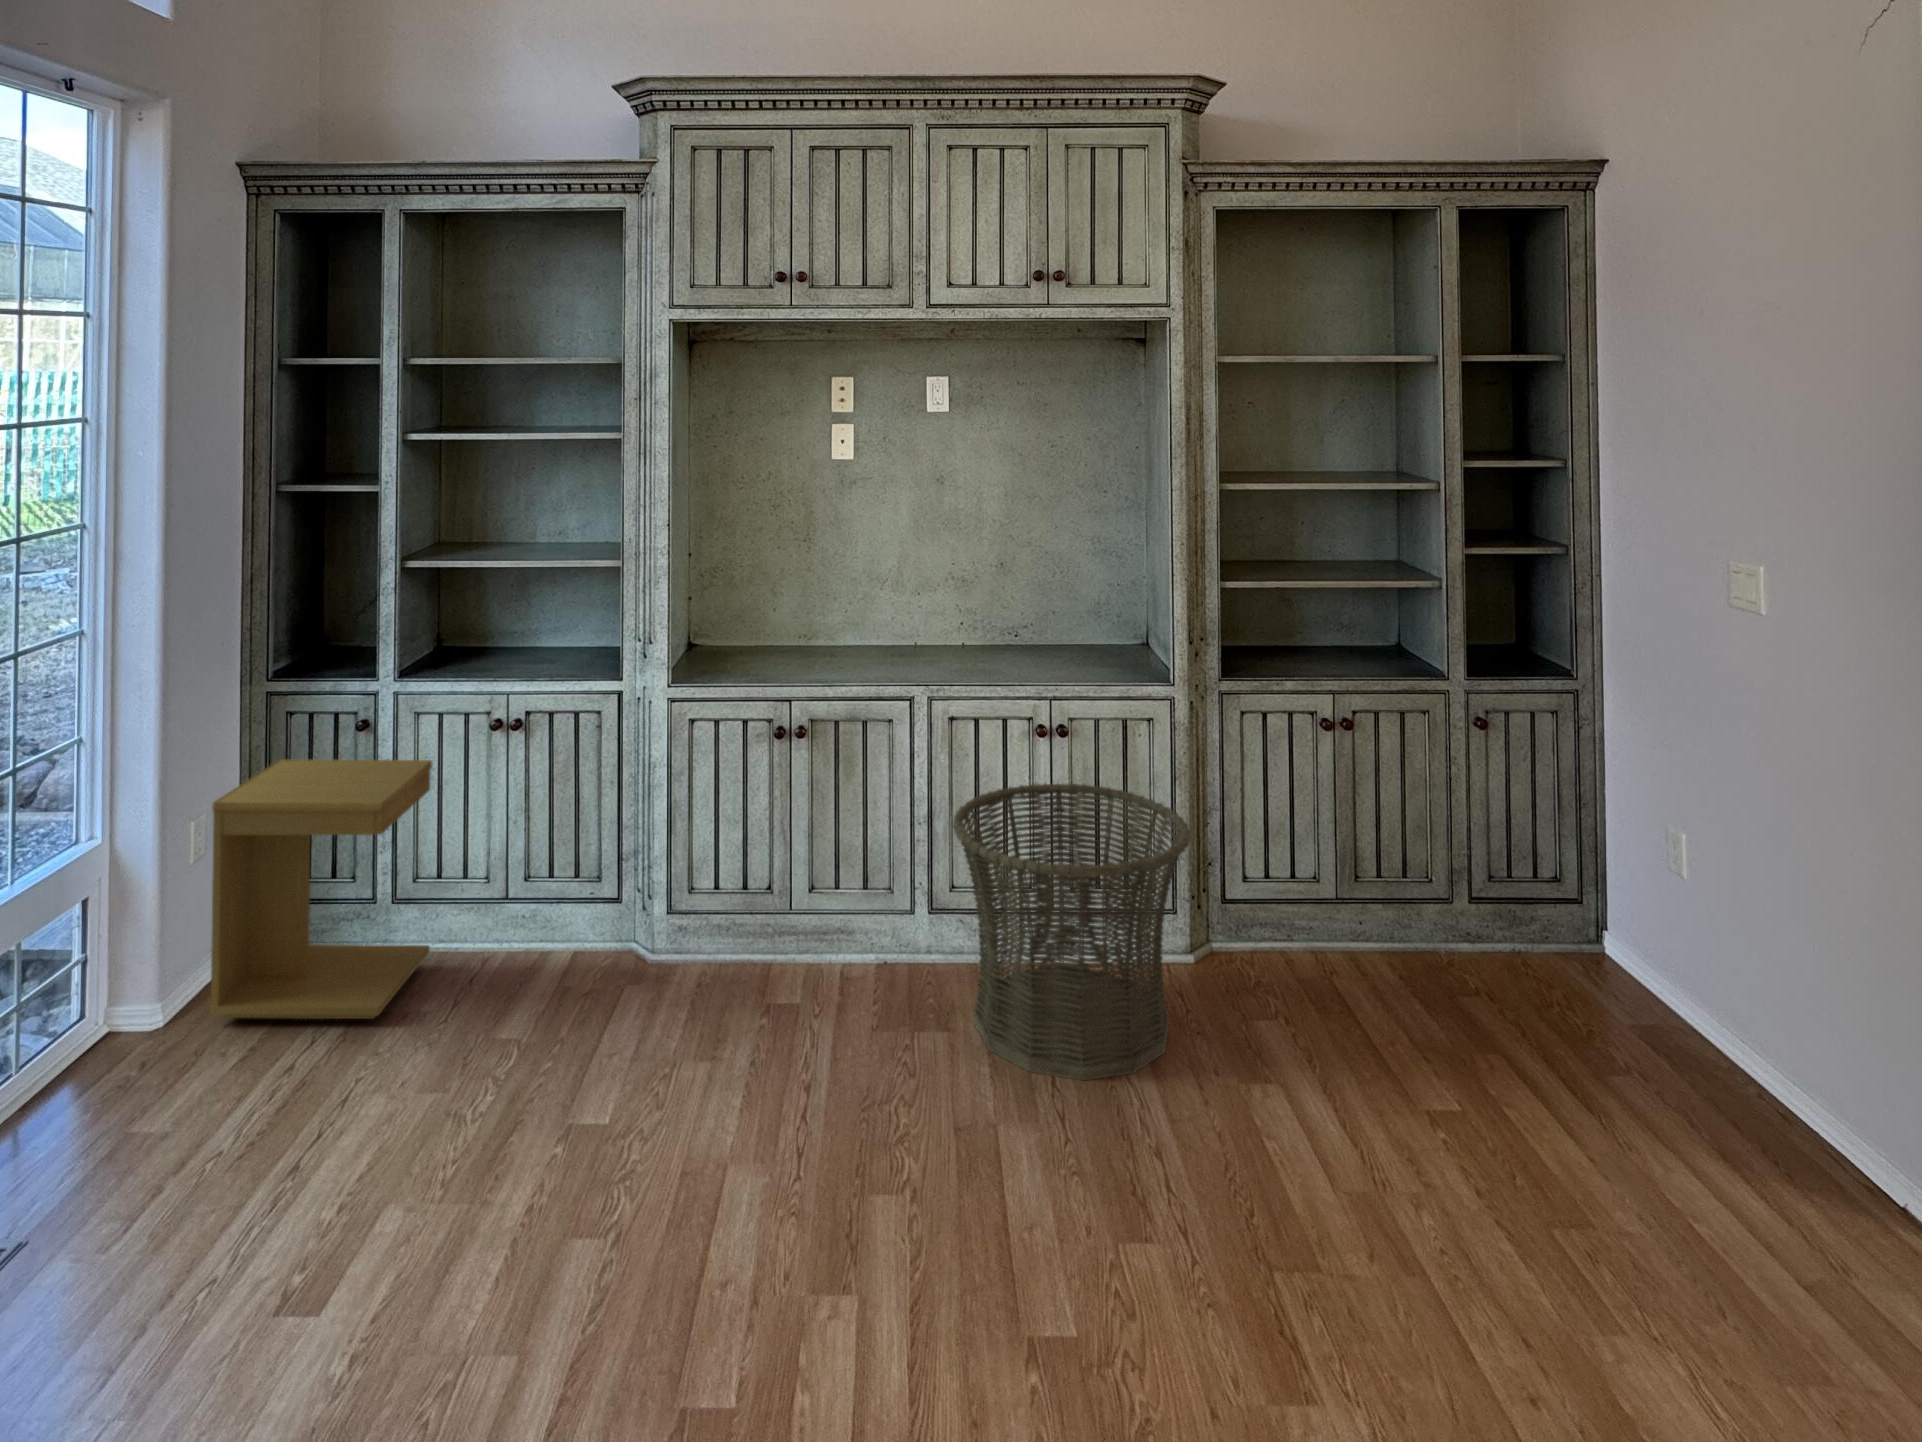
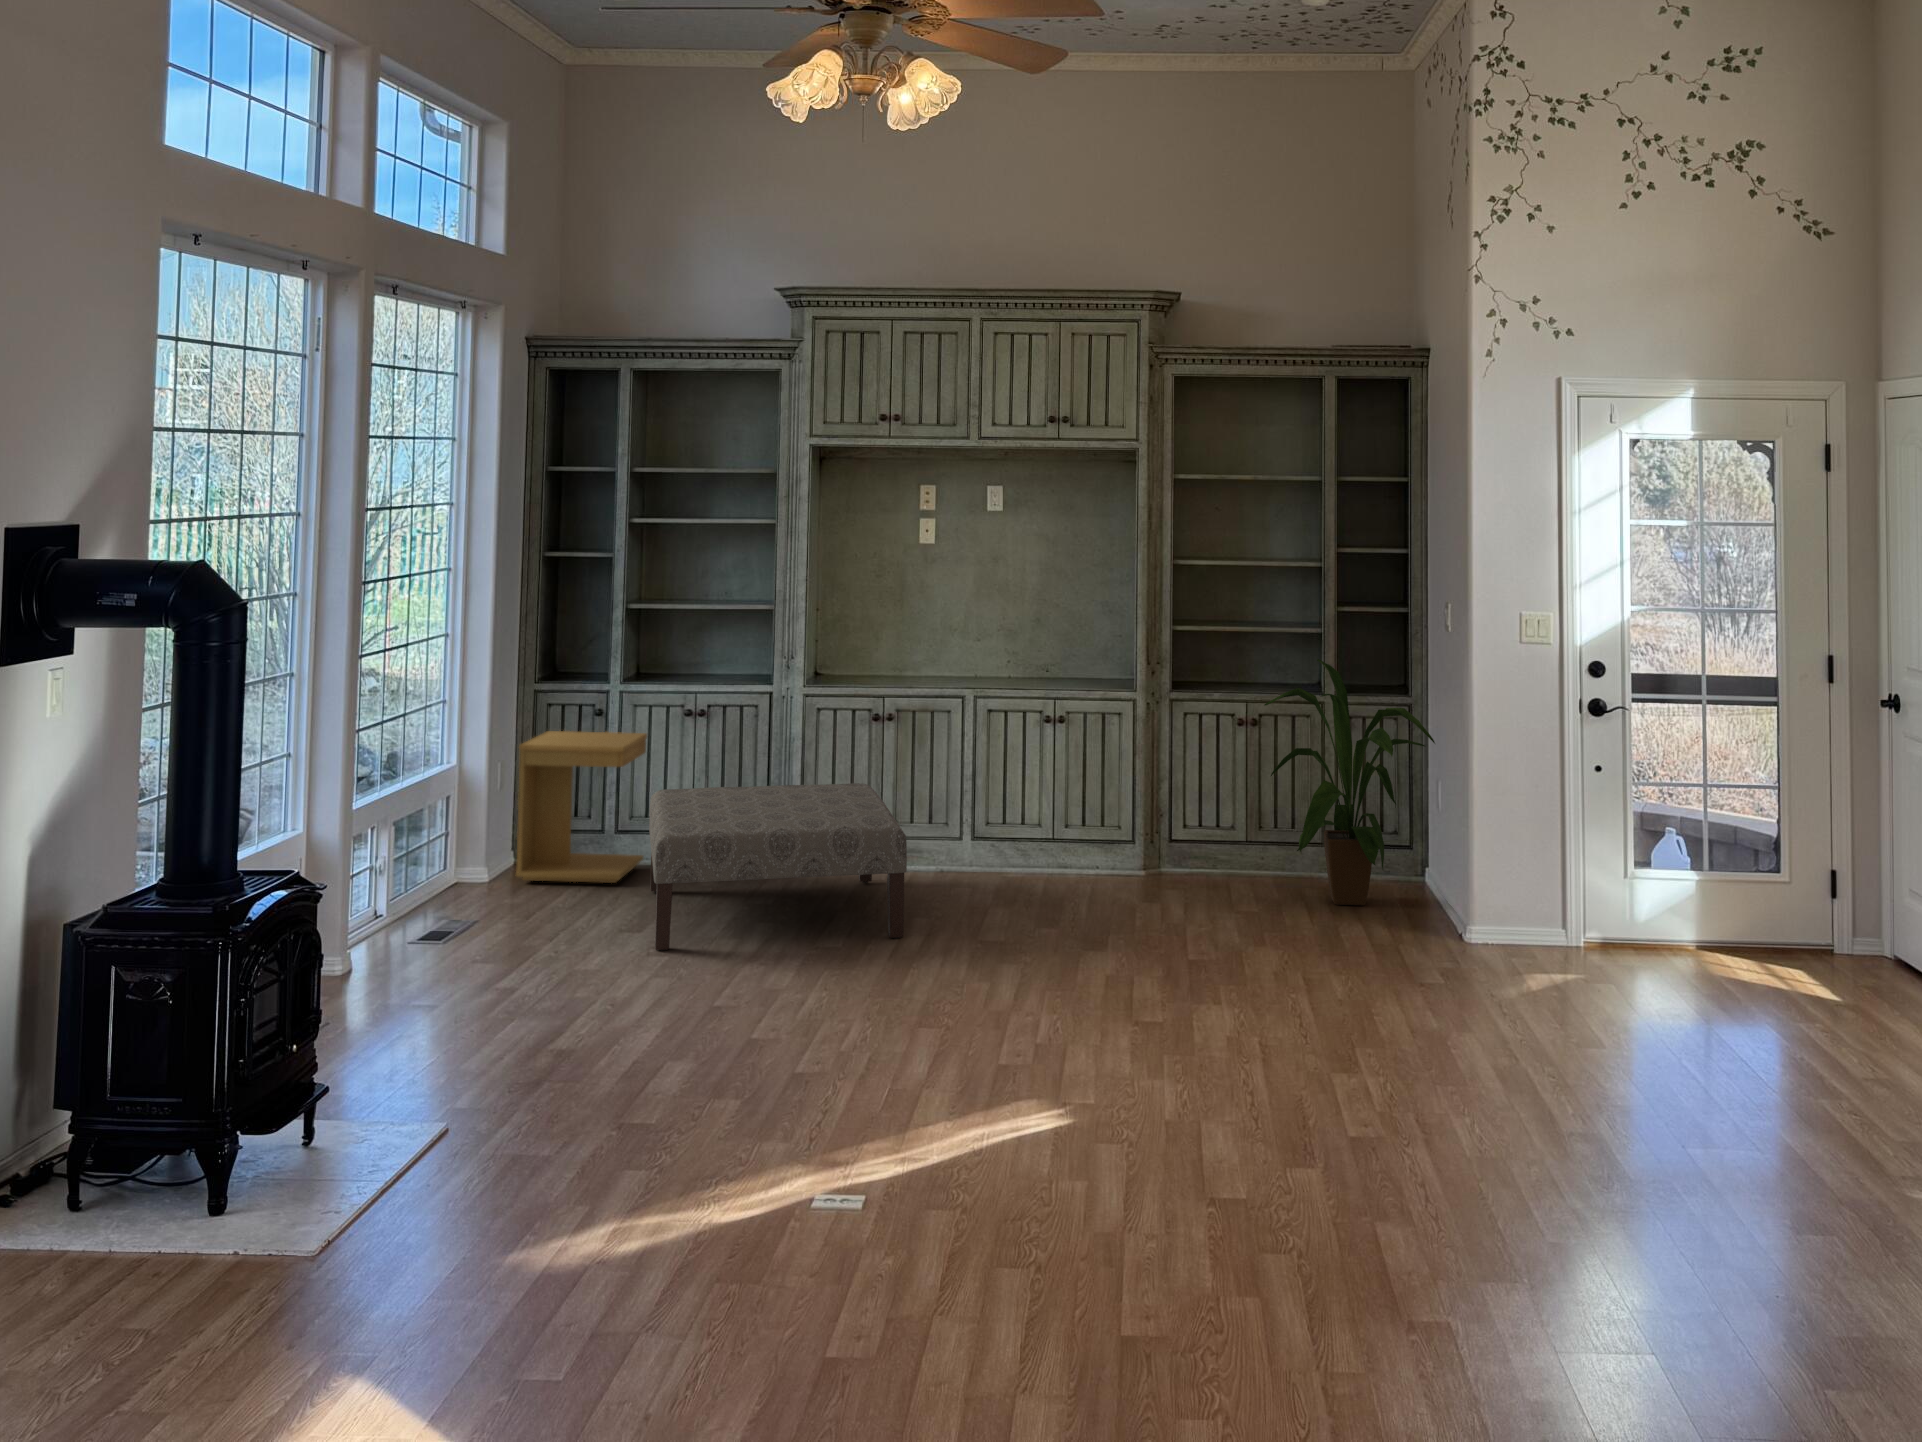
house plant: none [1390,630,1704,1029] -> present [1265,659,1435,905]
basket: present [953,783,1190,1080] -> none [978,755,1125,913]
ottoman: none [387,842,870,1288] -> present [649,783,907,951]

